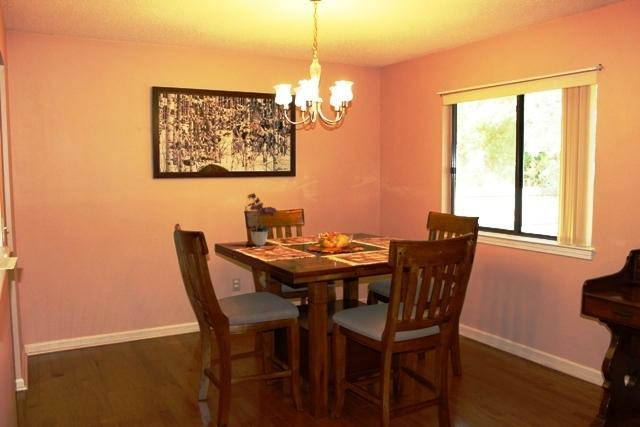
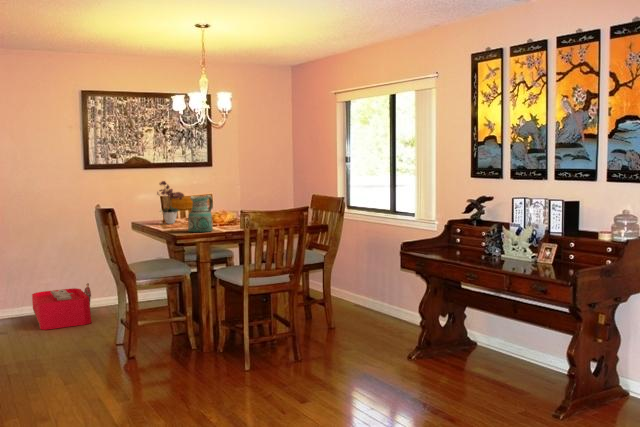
ceramic pitcher: none [291,212,322,262] -> present [188,195,213,232]
storage bin: none [93,309,162,370] -> present [32,283,91,330]

